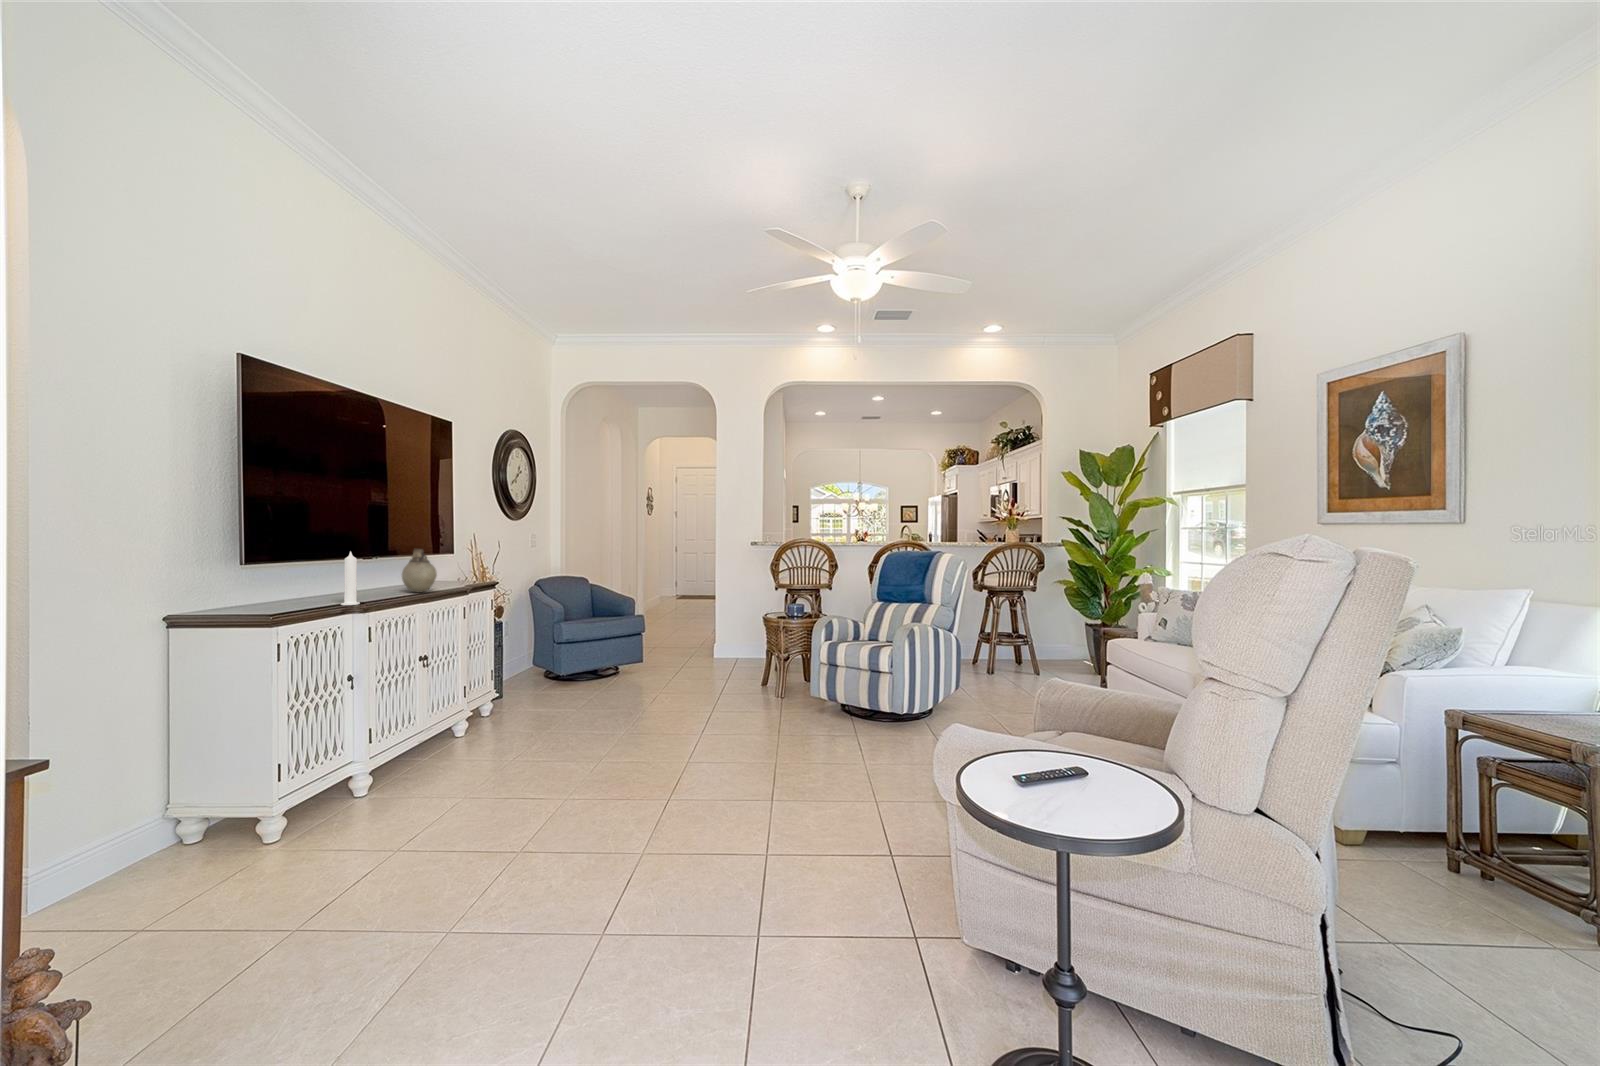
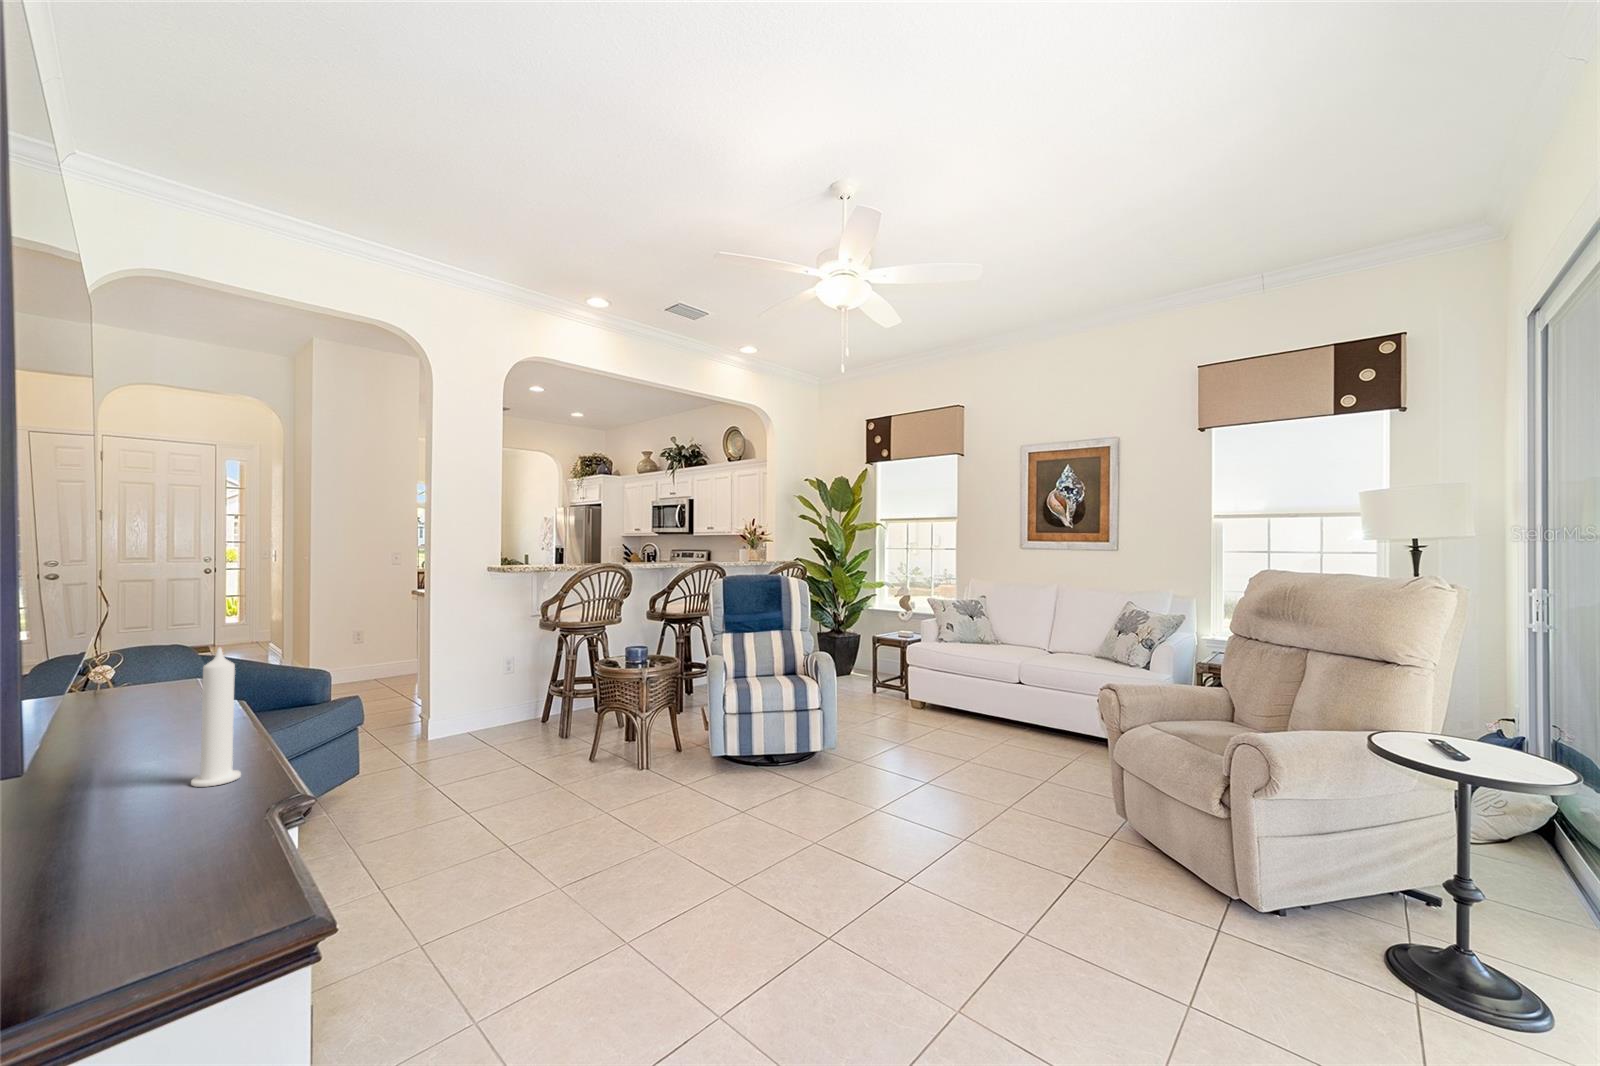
vase: present [402,549,437,592] -> none [101,626,196,732]

